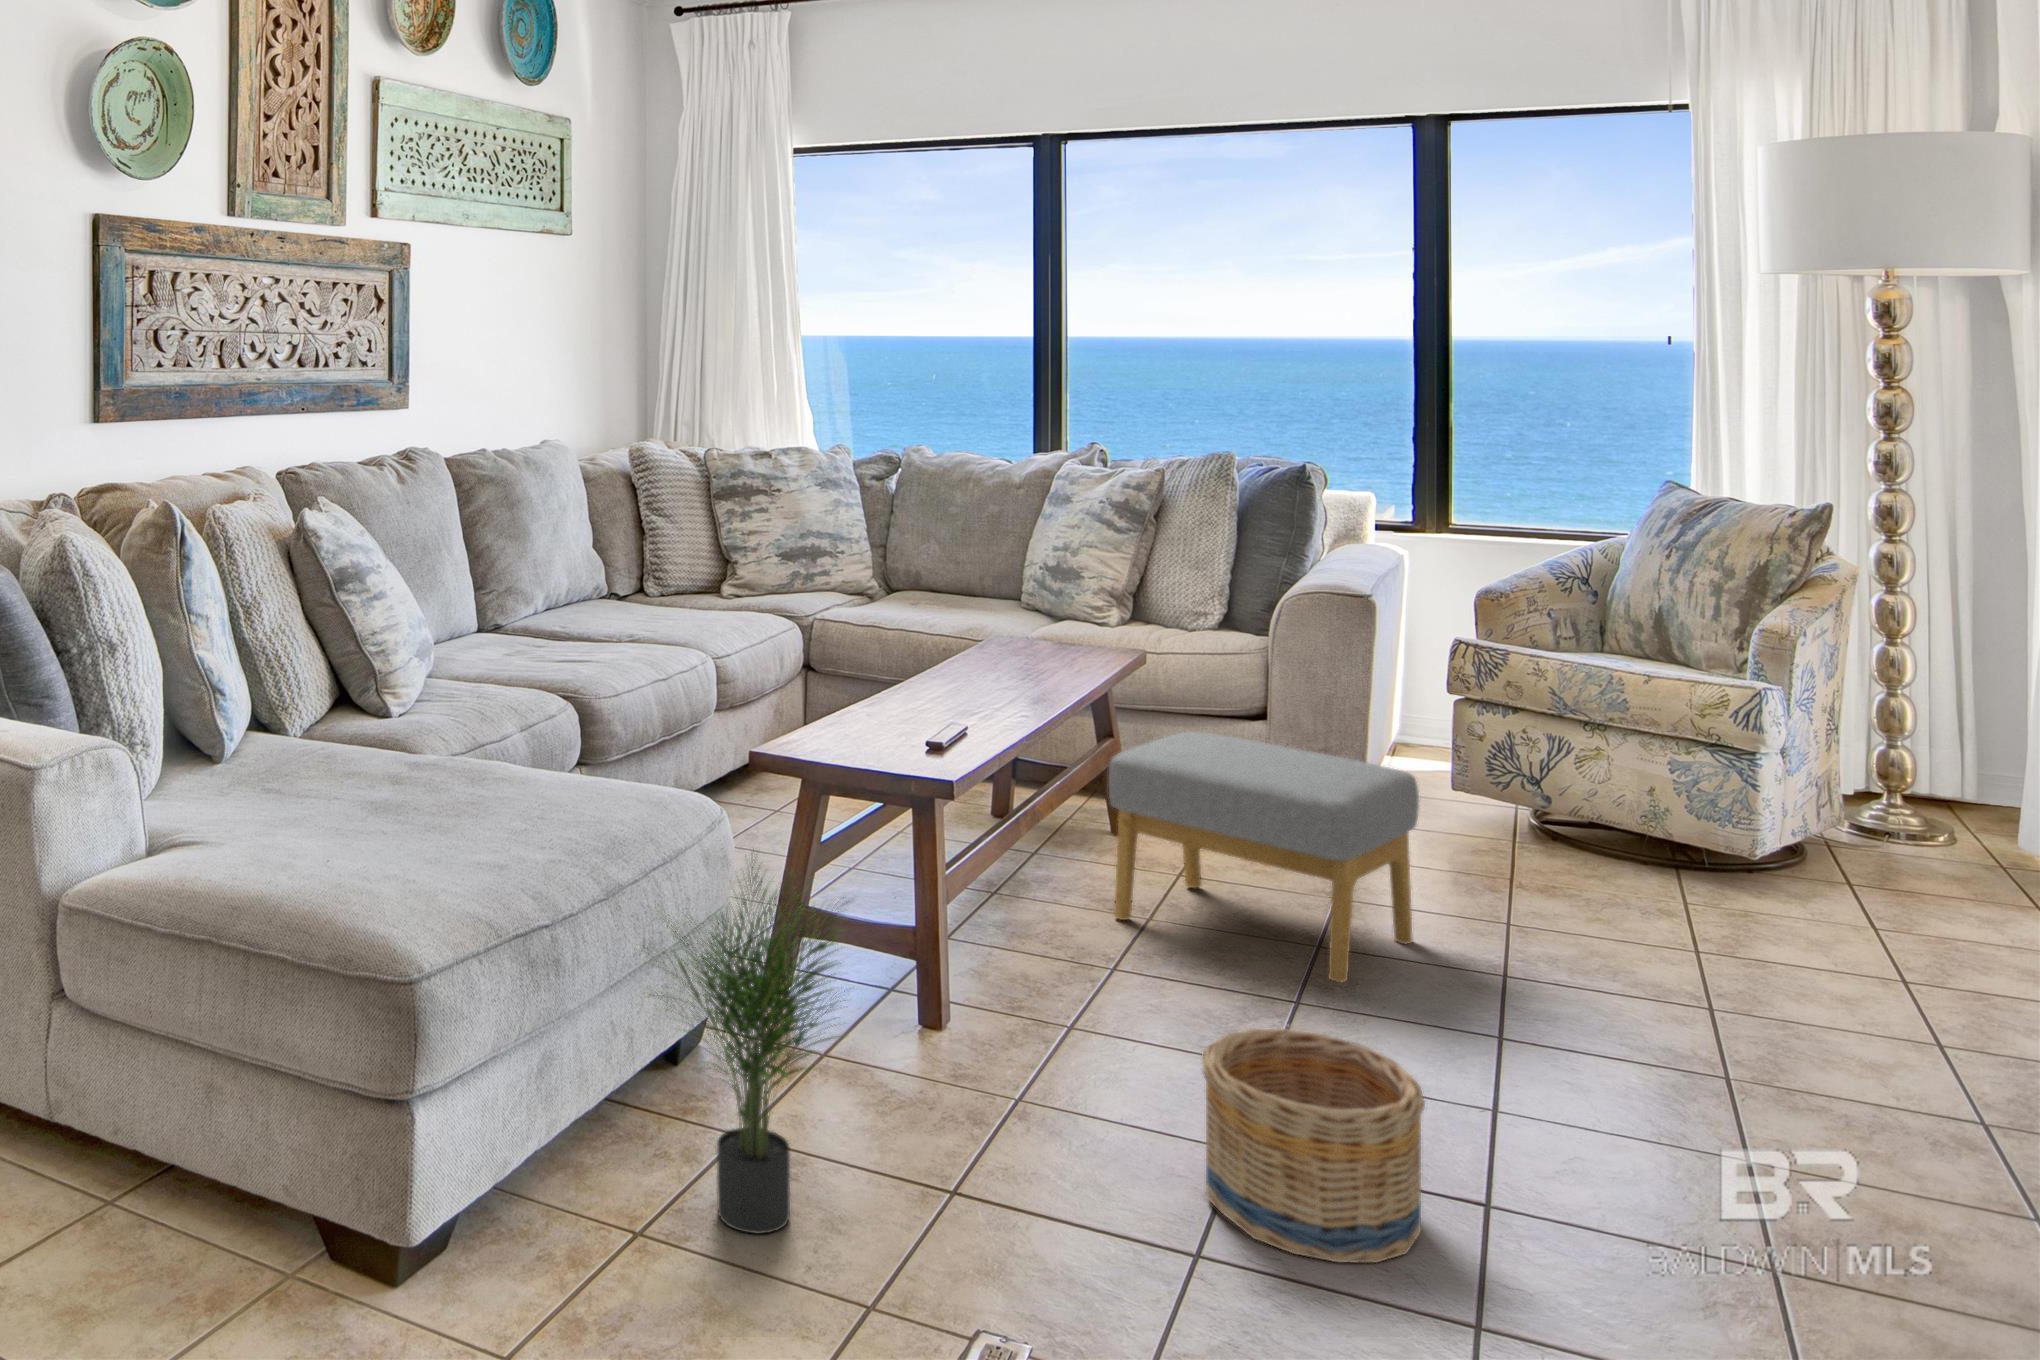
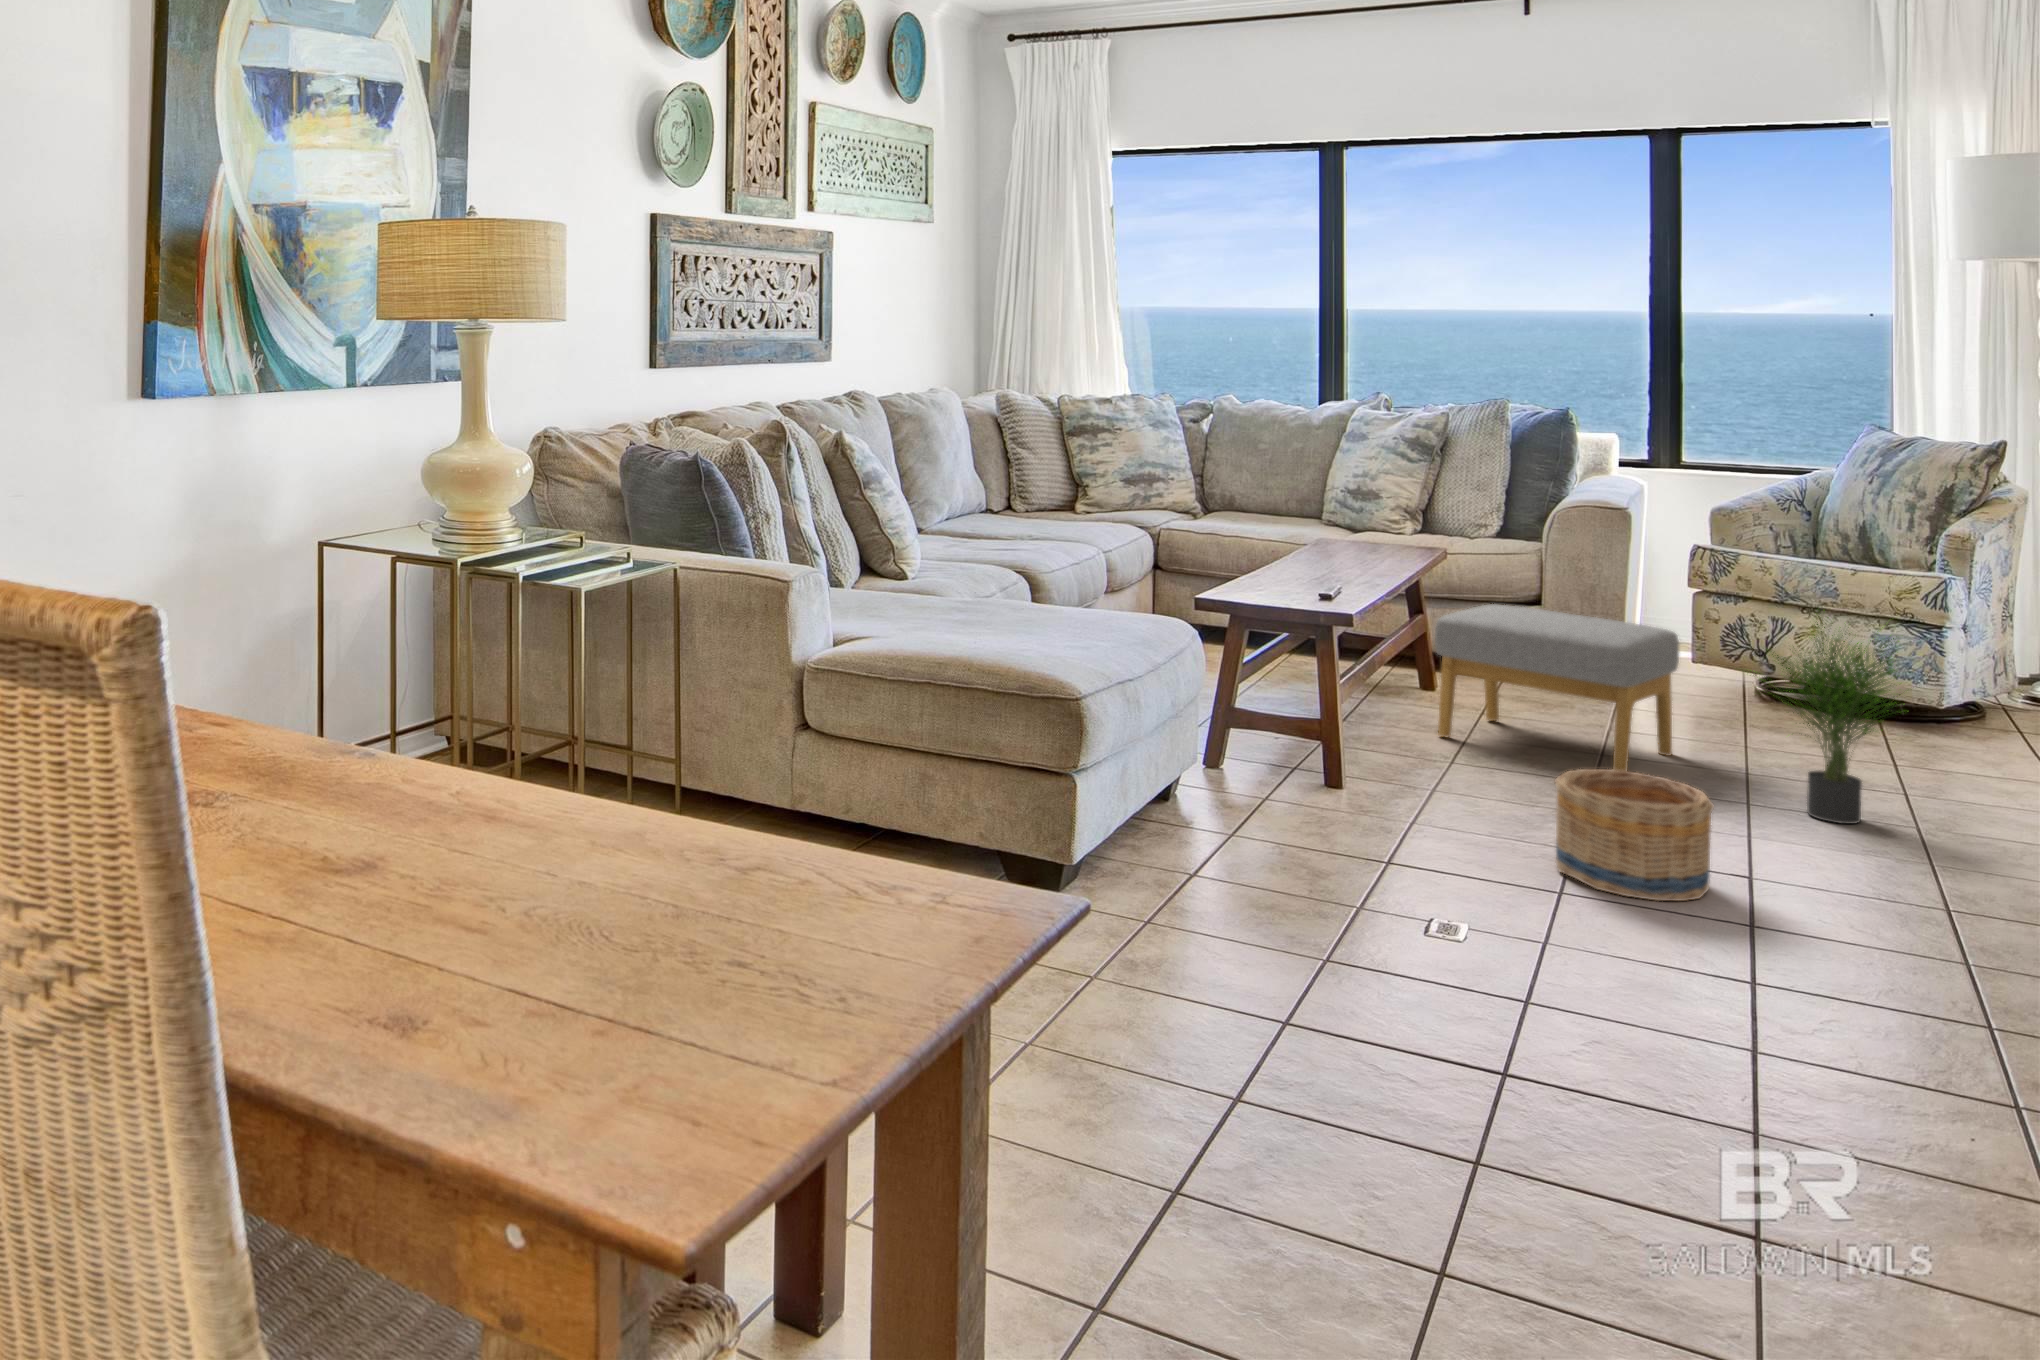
potted plant: present [641,862,848,1234] -> present [1745,621,1901,824]

